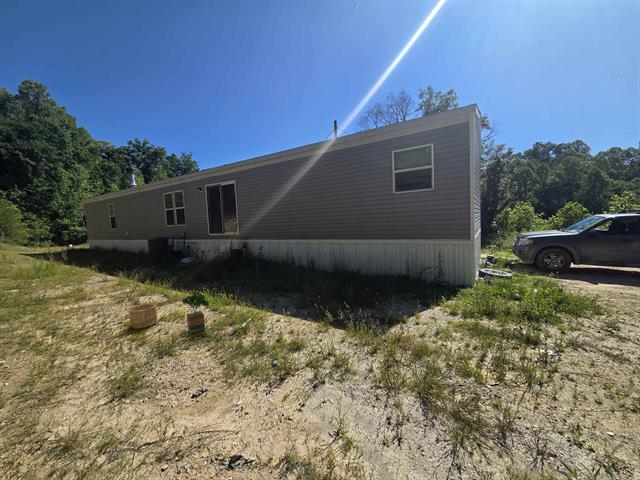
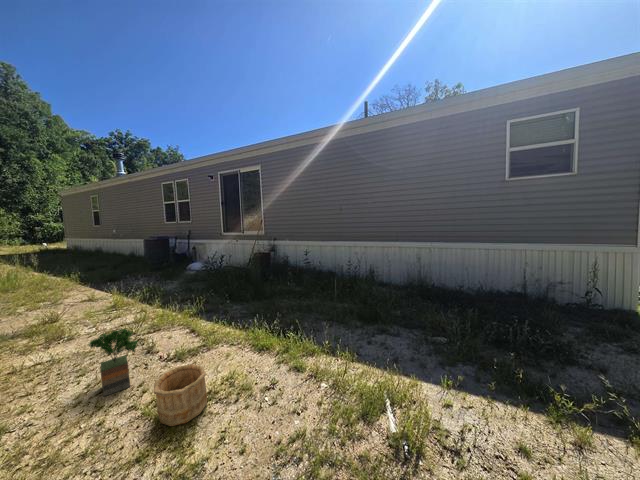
potted tree: present [182,294,209,333] -> present [88,329,138,396]

